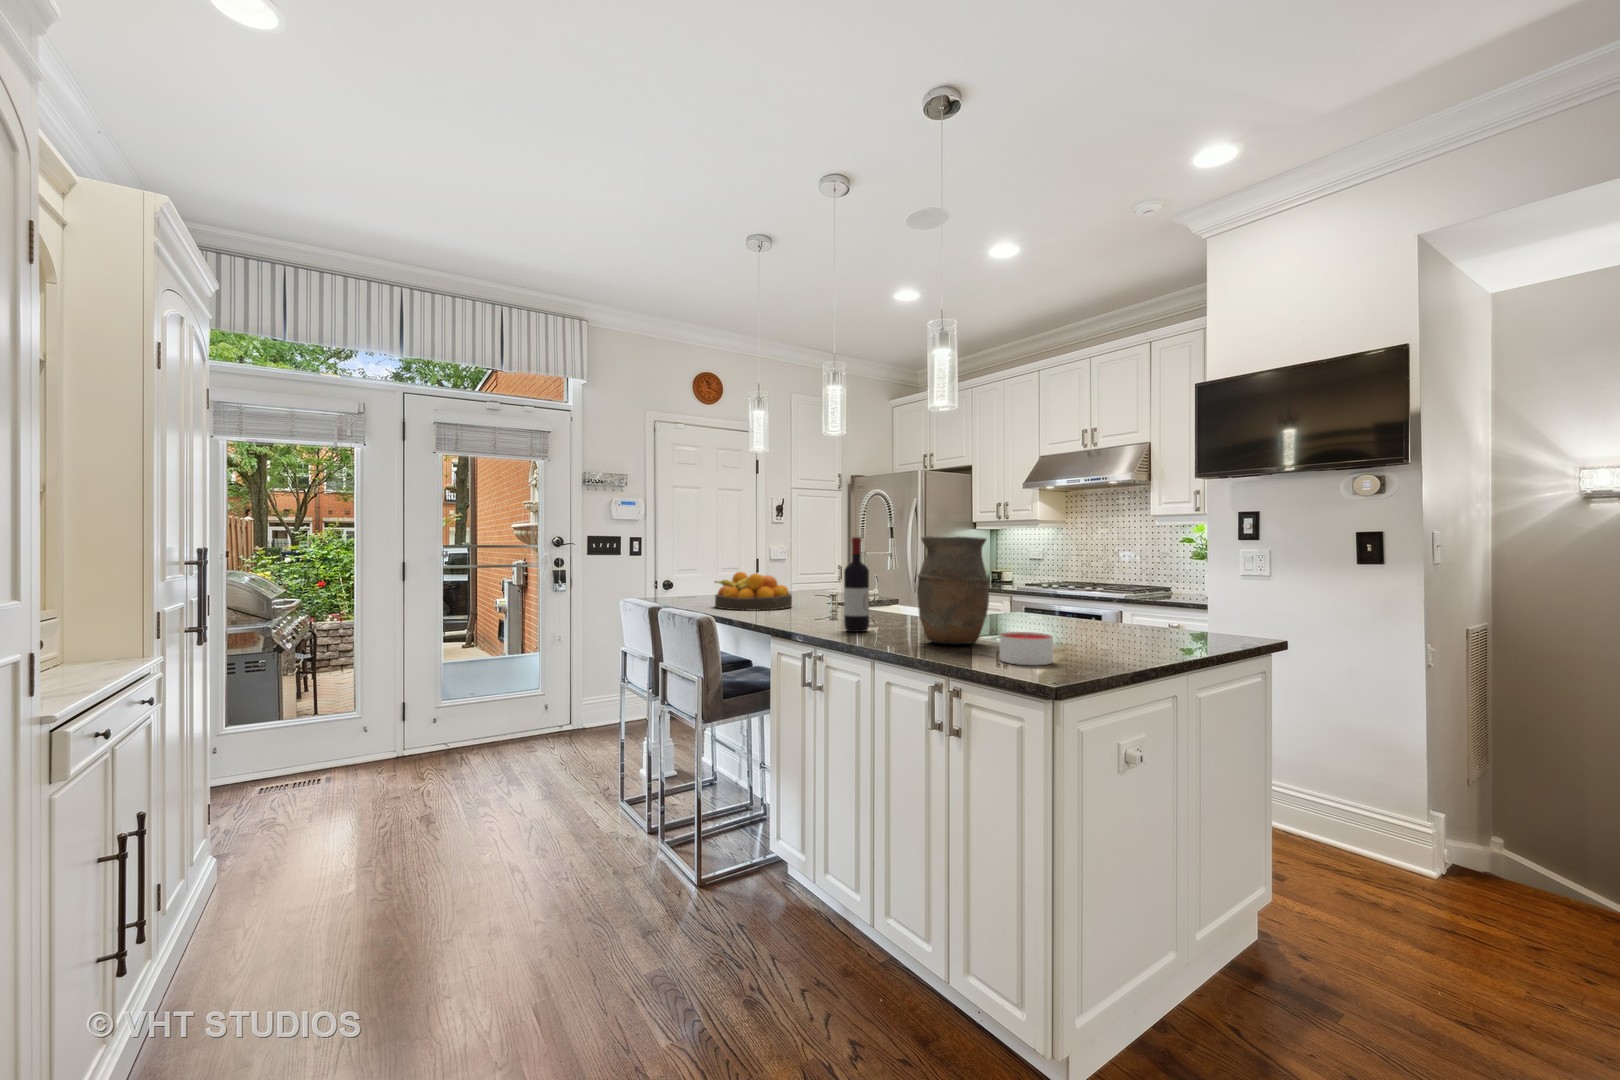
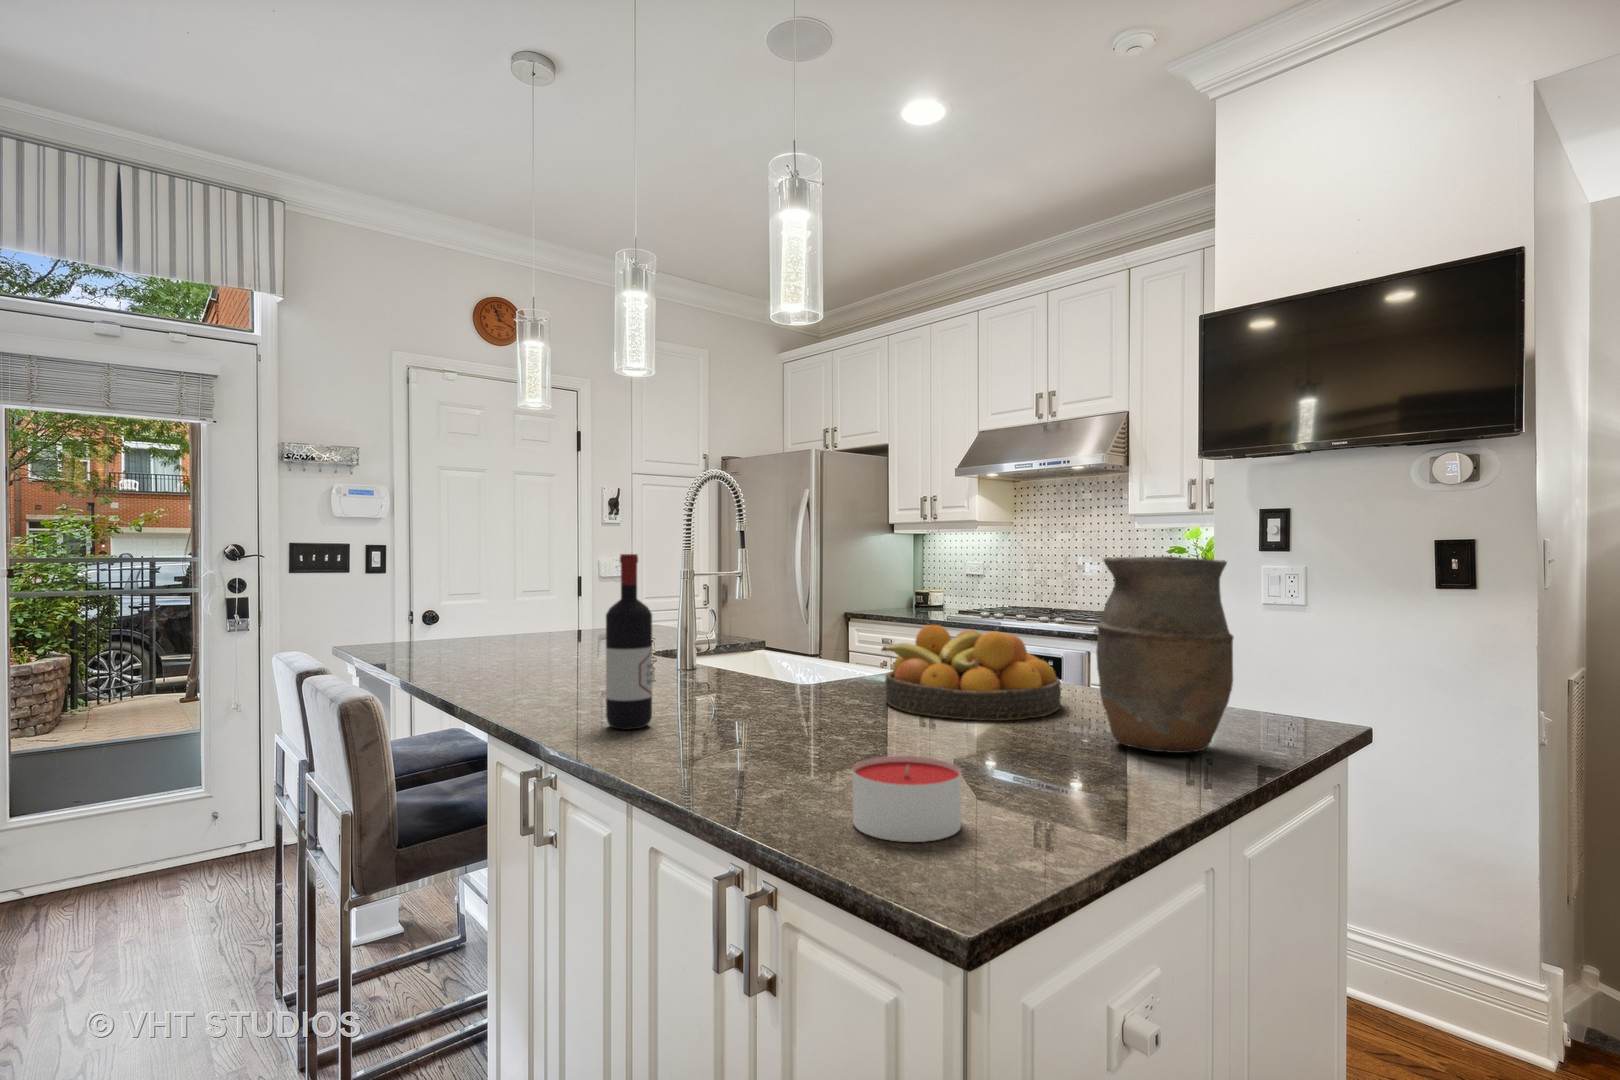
vase: present [917,536,989,644] -> present [1096,556,1233,753]
fruit bowl: present [715,572,792,611] -> present [882,625,1061,721]

